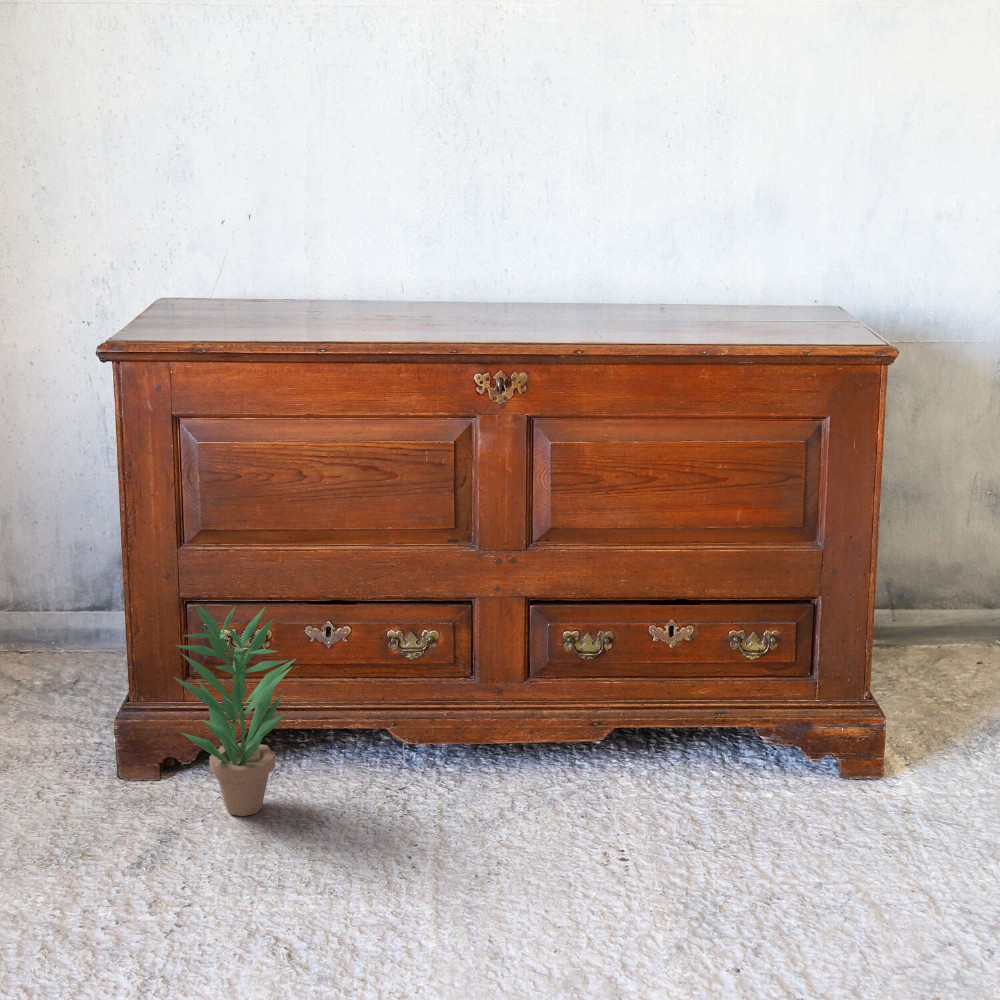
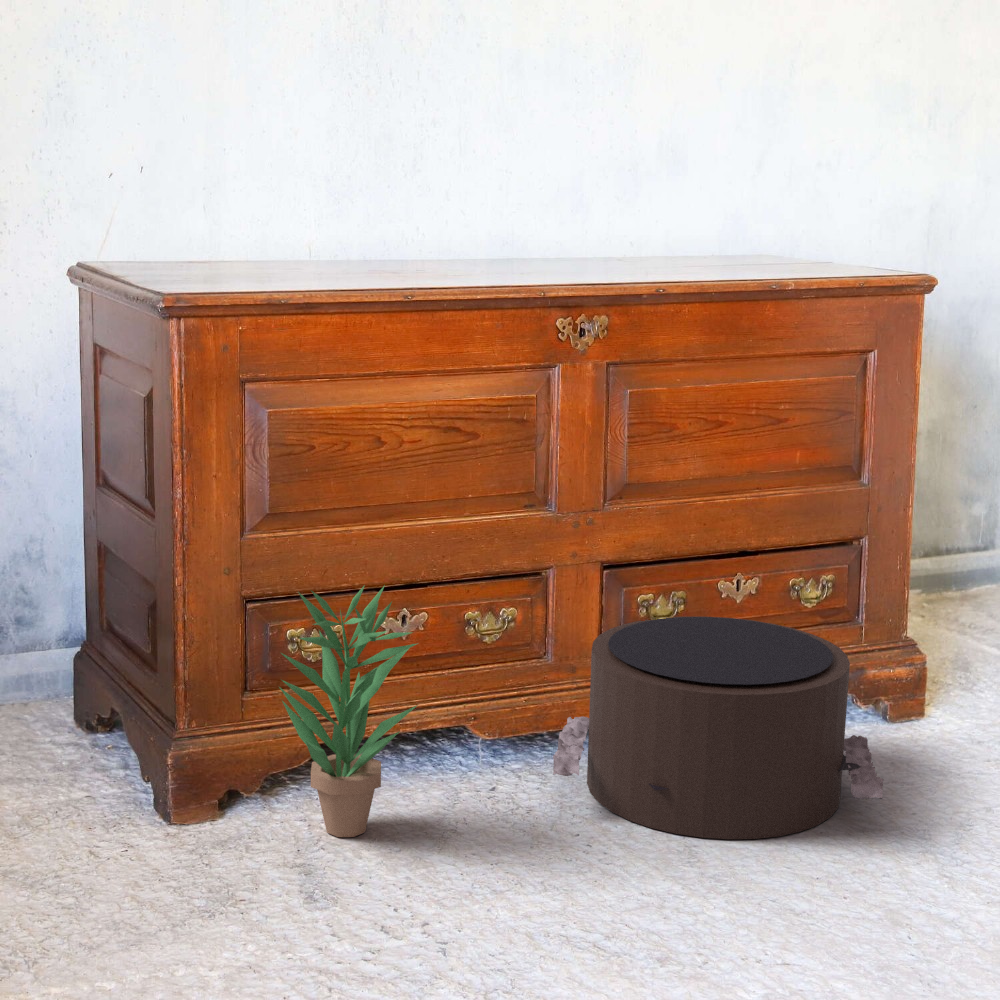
pouf: none [422,653,747,883] -> present [553,616,883,839]

